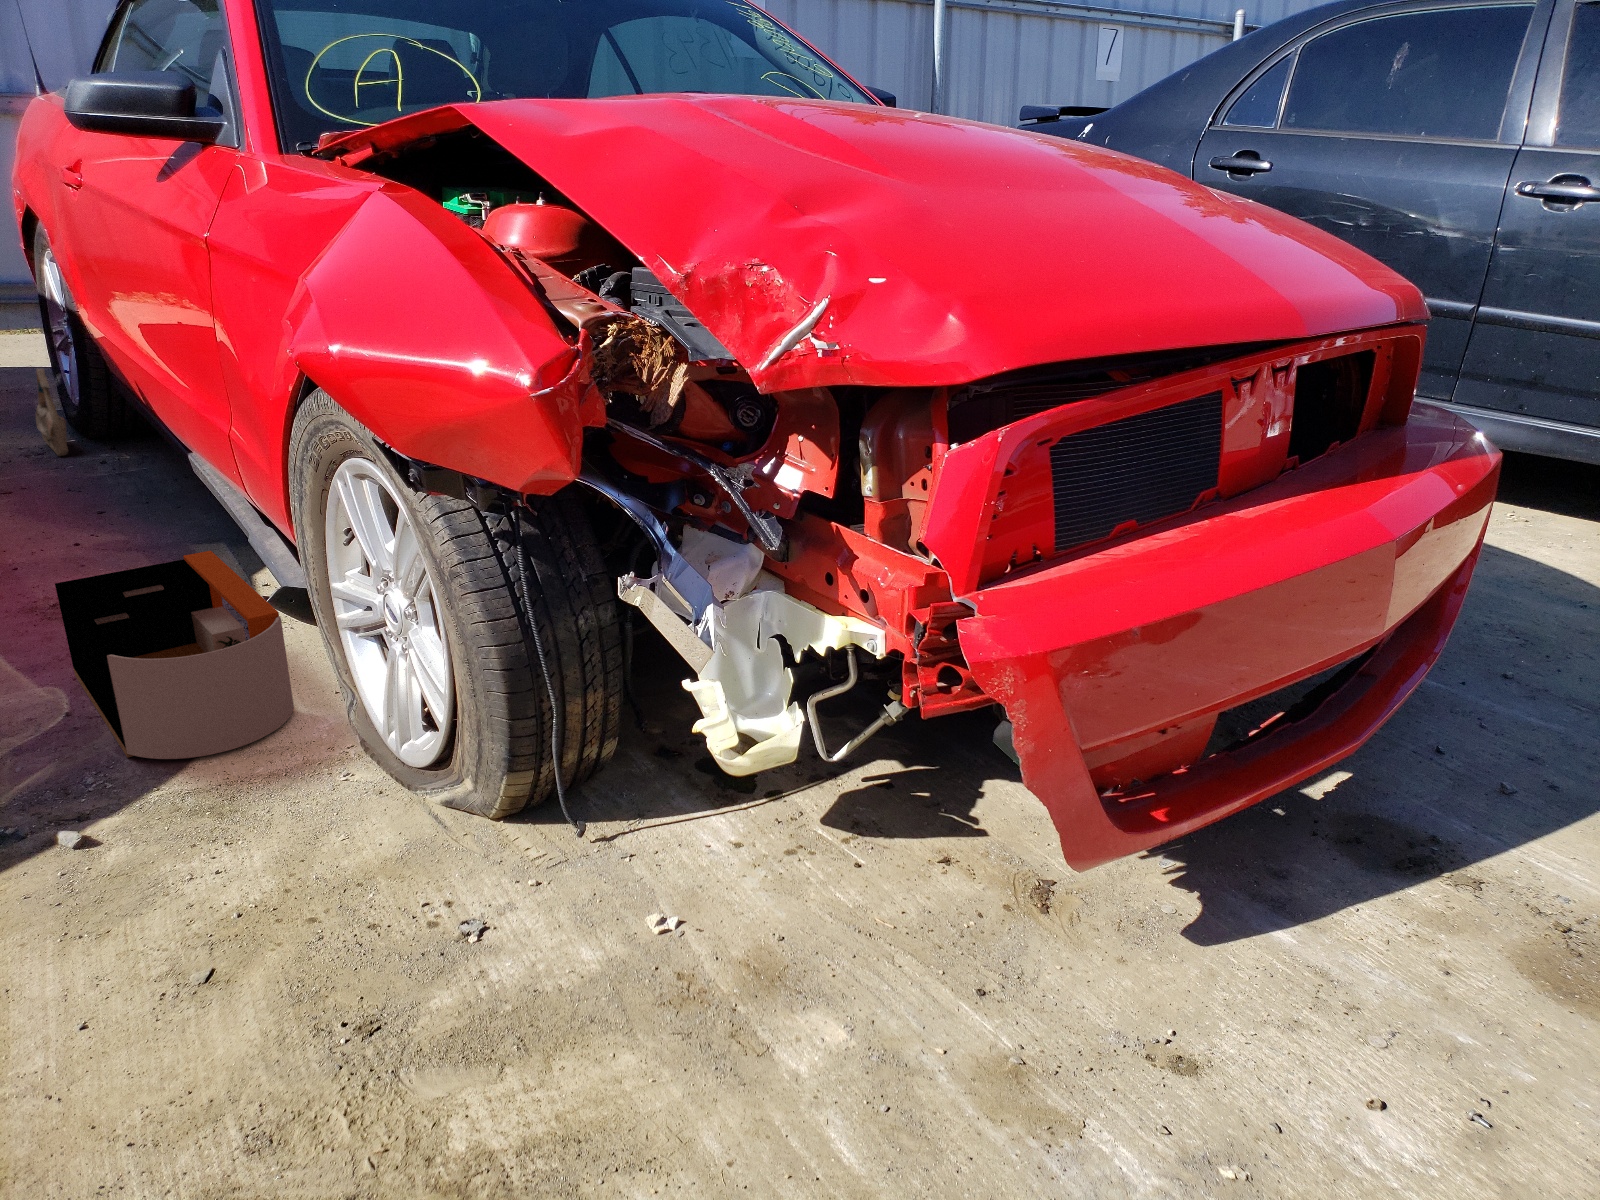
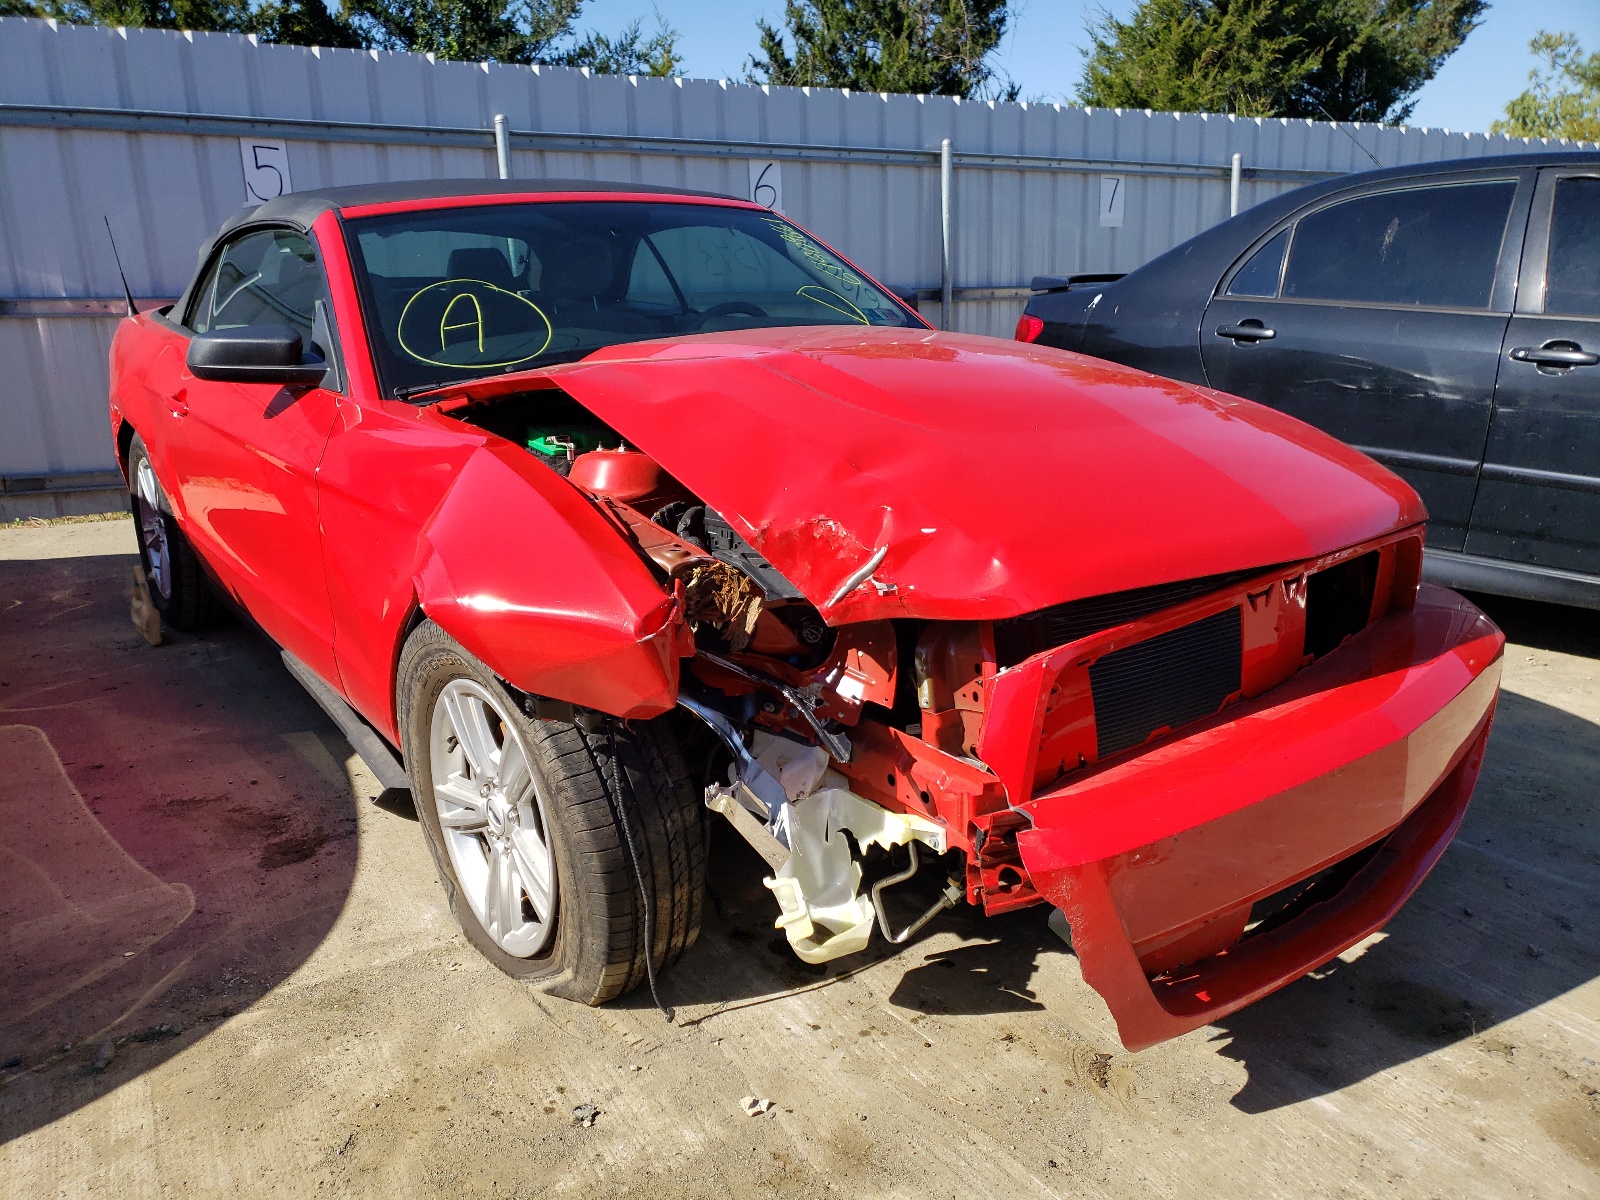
storage bin: present [55,551,294,759] -> none [179,749,397,954]

